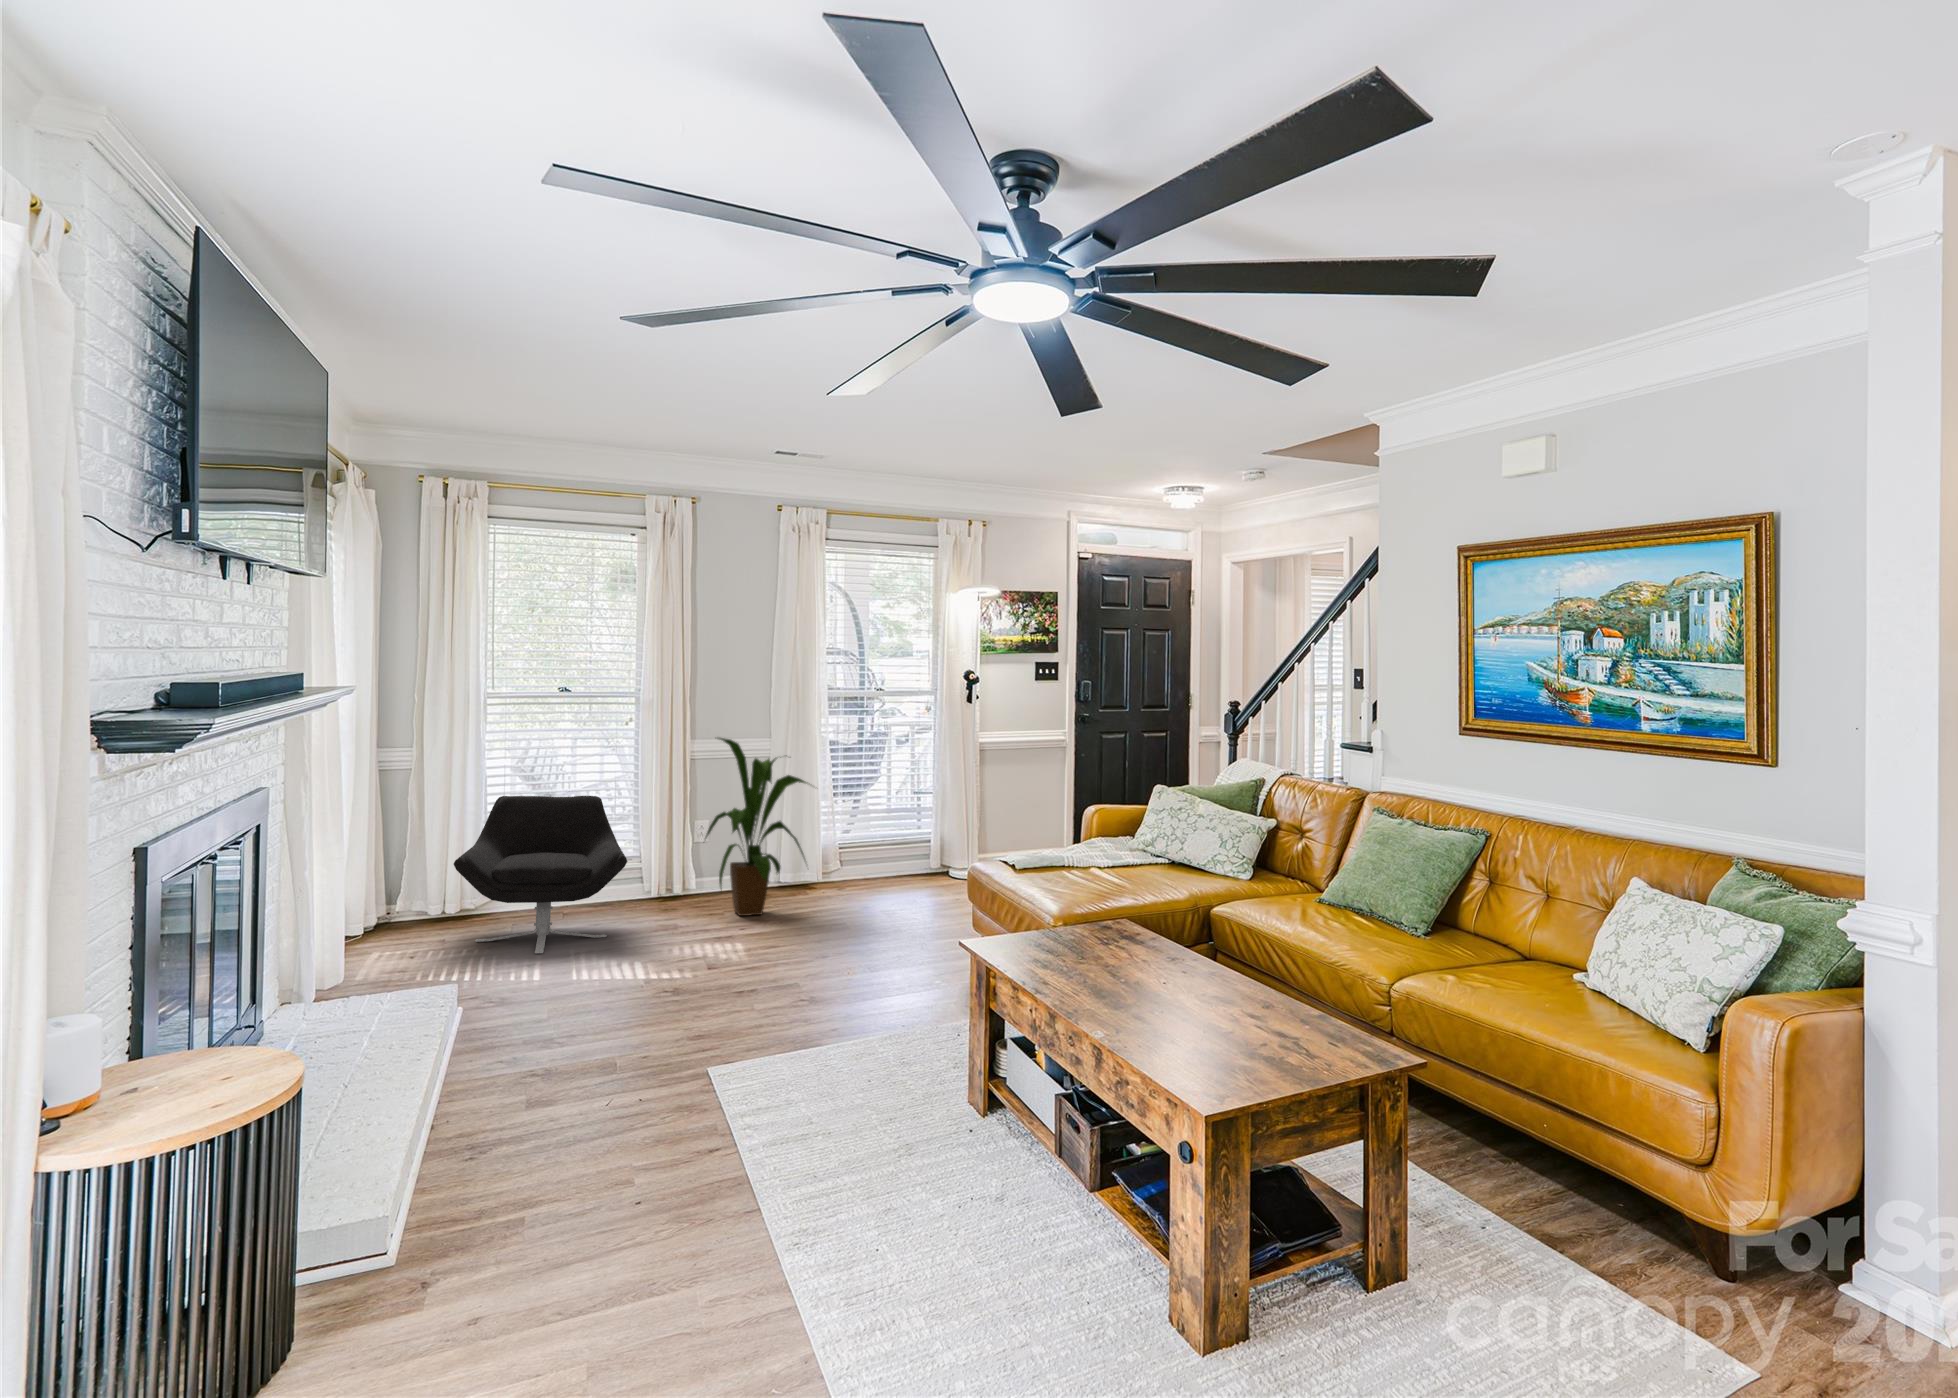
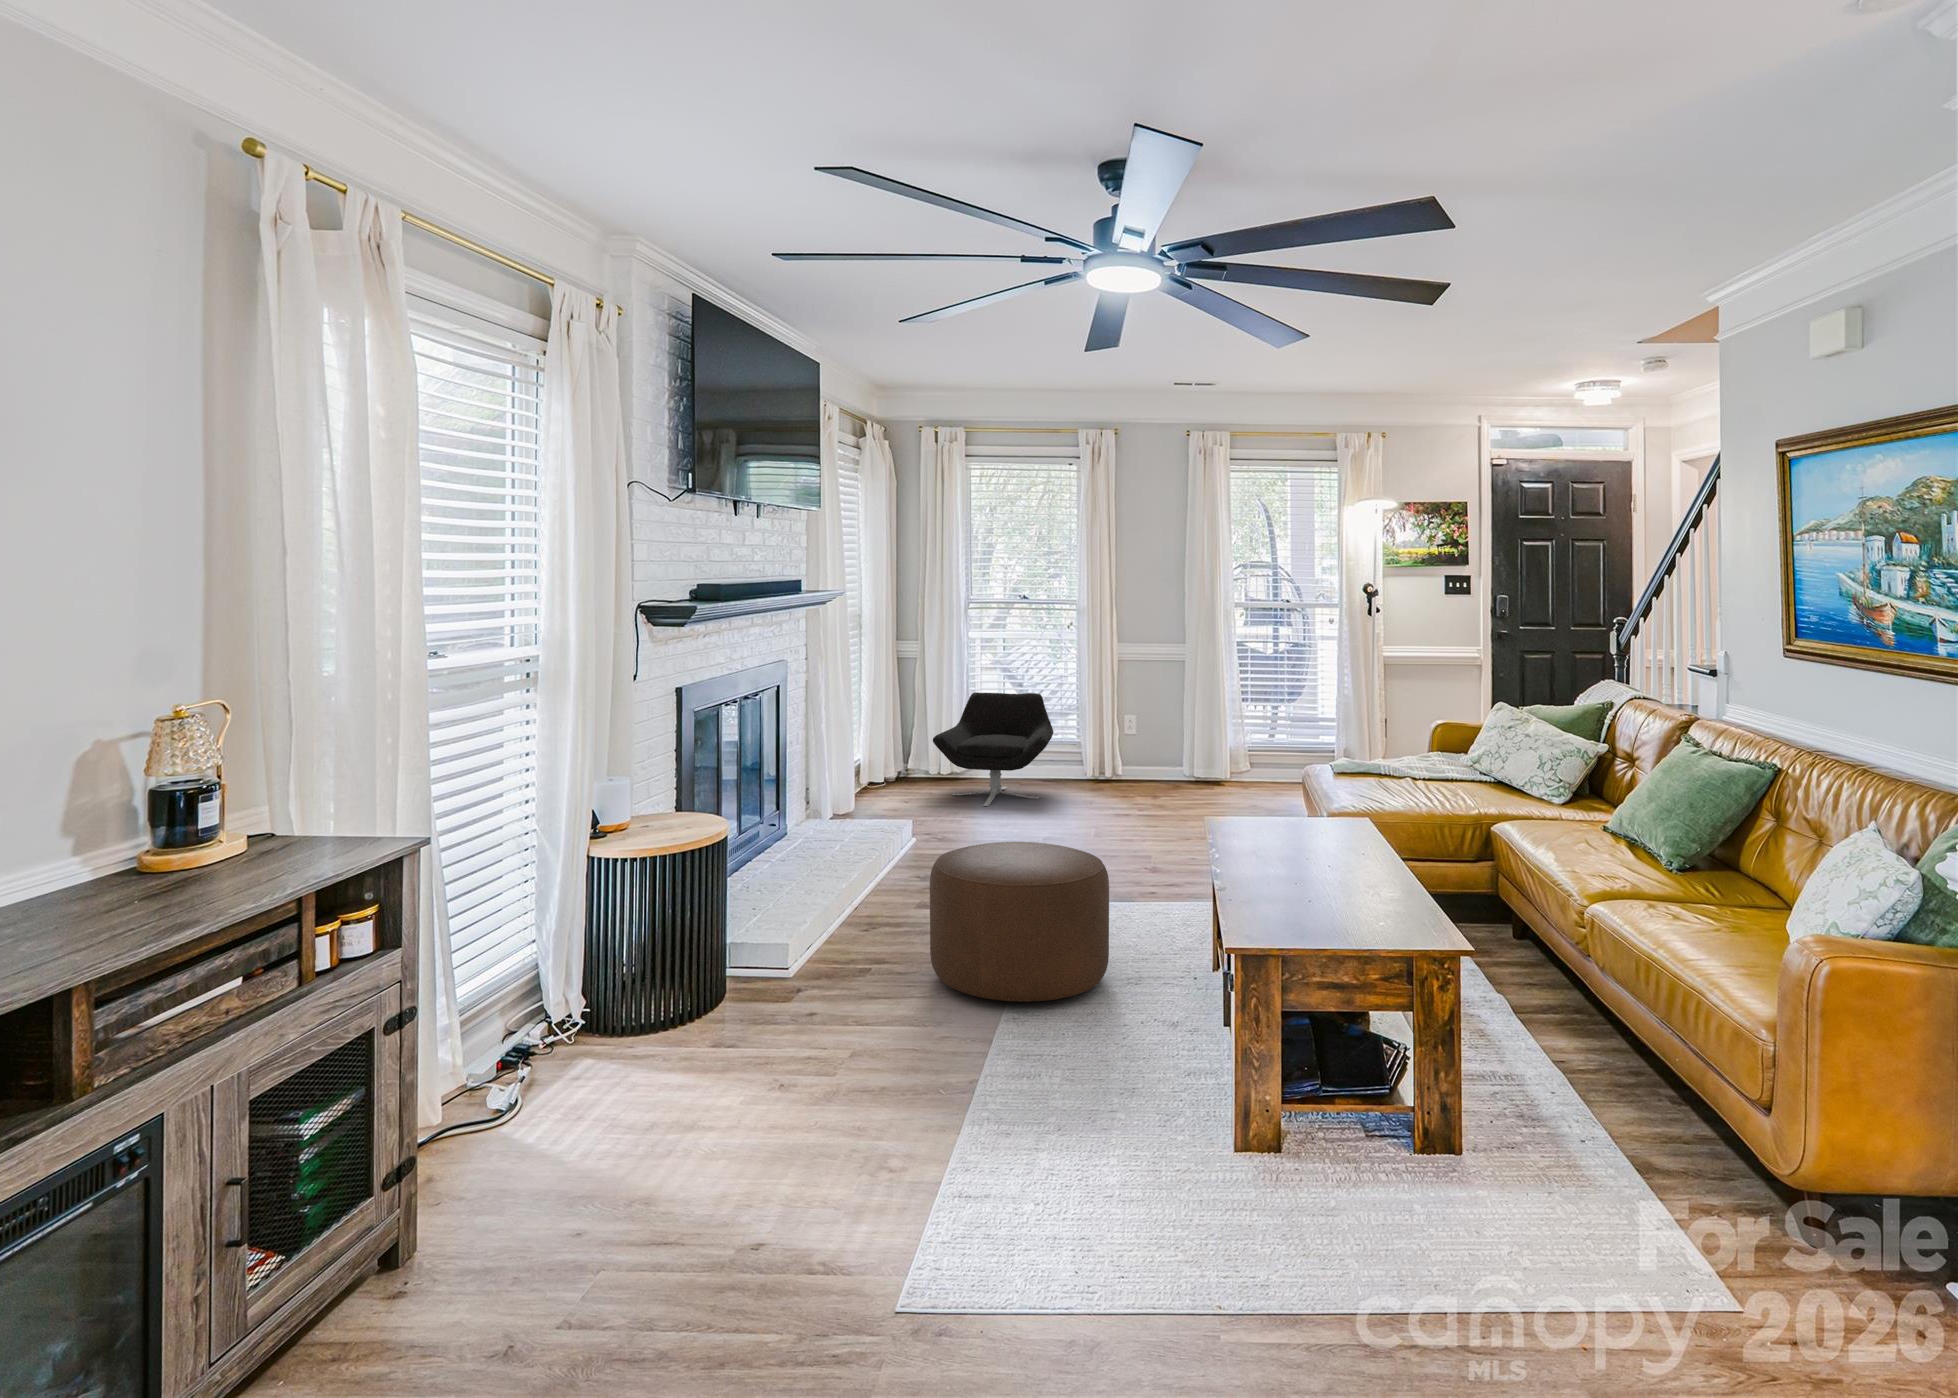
house plant: present [705,738,808,916] -> none [1122,649,1216,791]
ottoman: none [669,999,939,1250] -> present [930,842,1109,1001]

